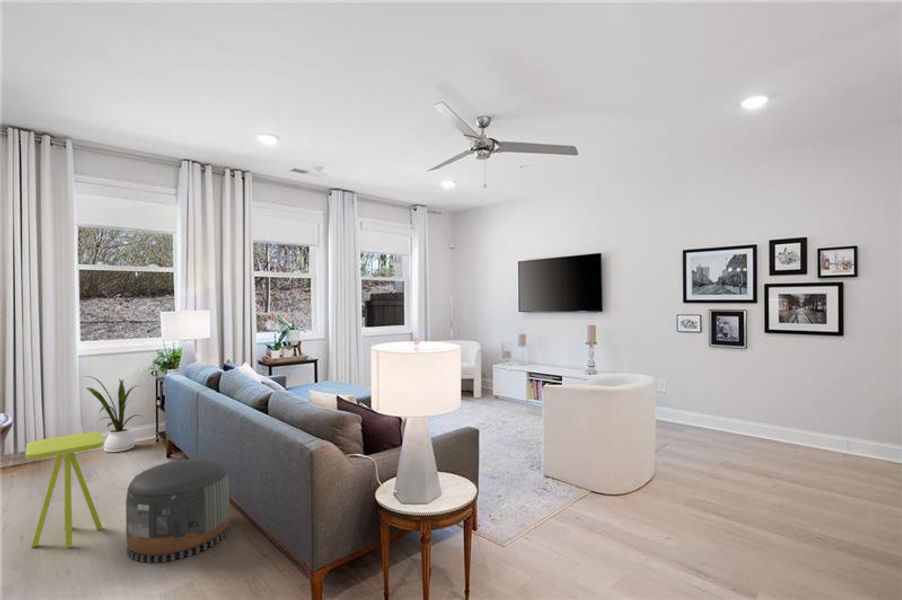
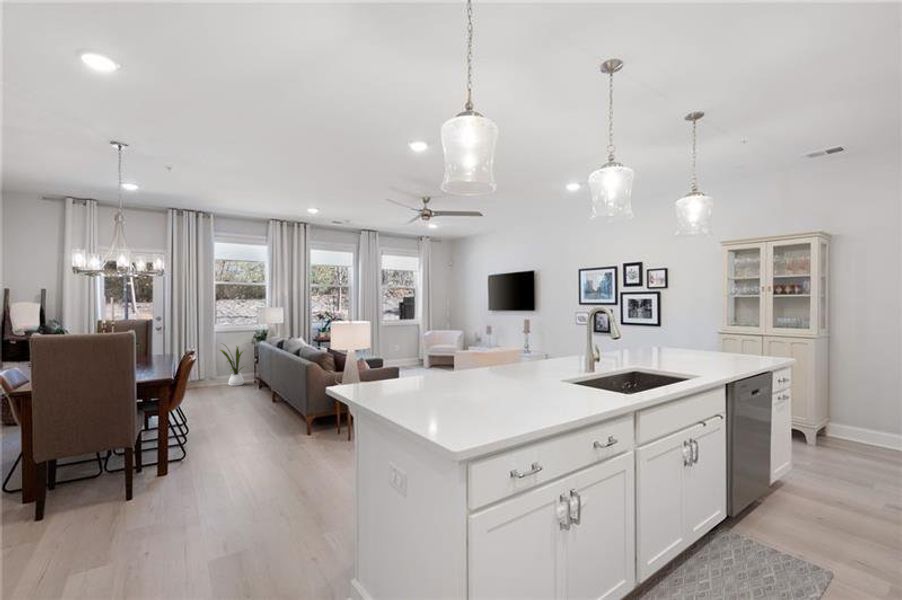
side table: present [26,432,104,547] -> none [197,365,229,414]
pouf: present [126,458,229,563] -> none [238,379,284,420]

